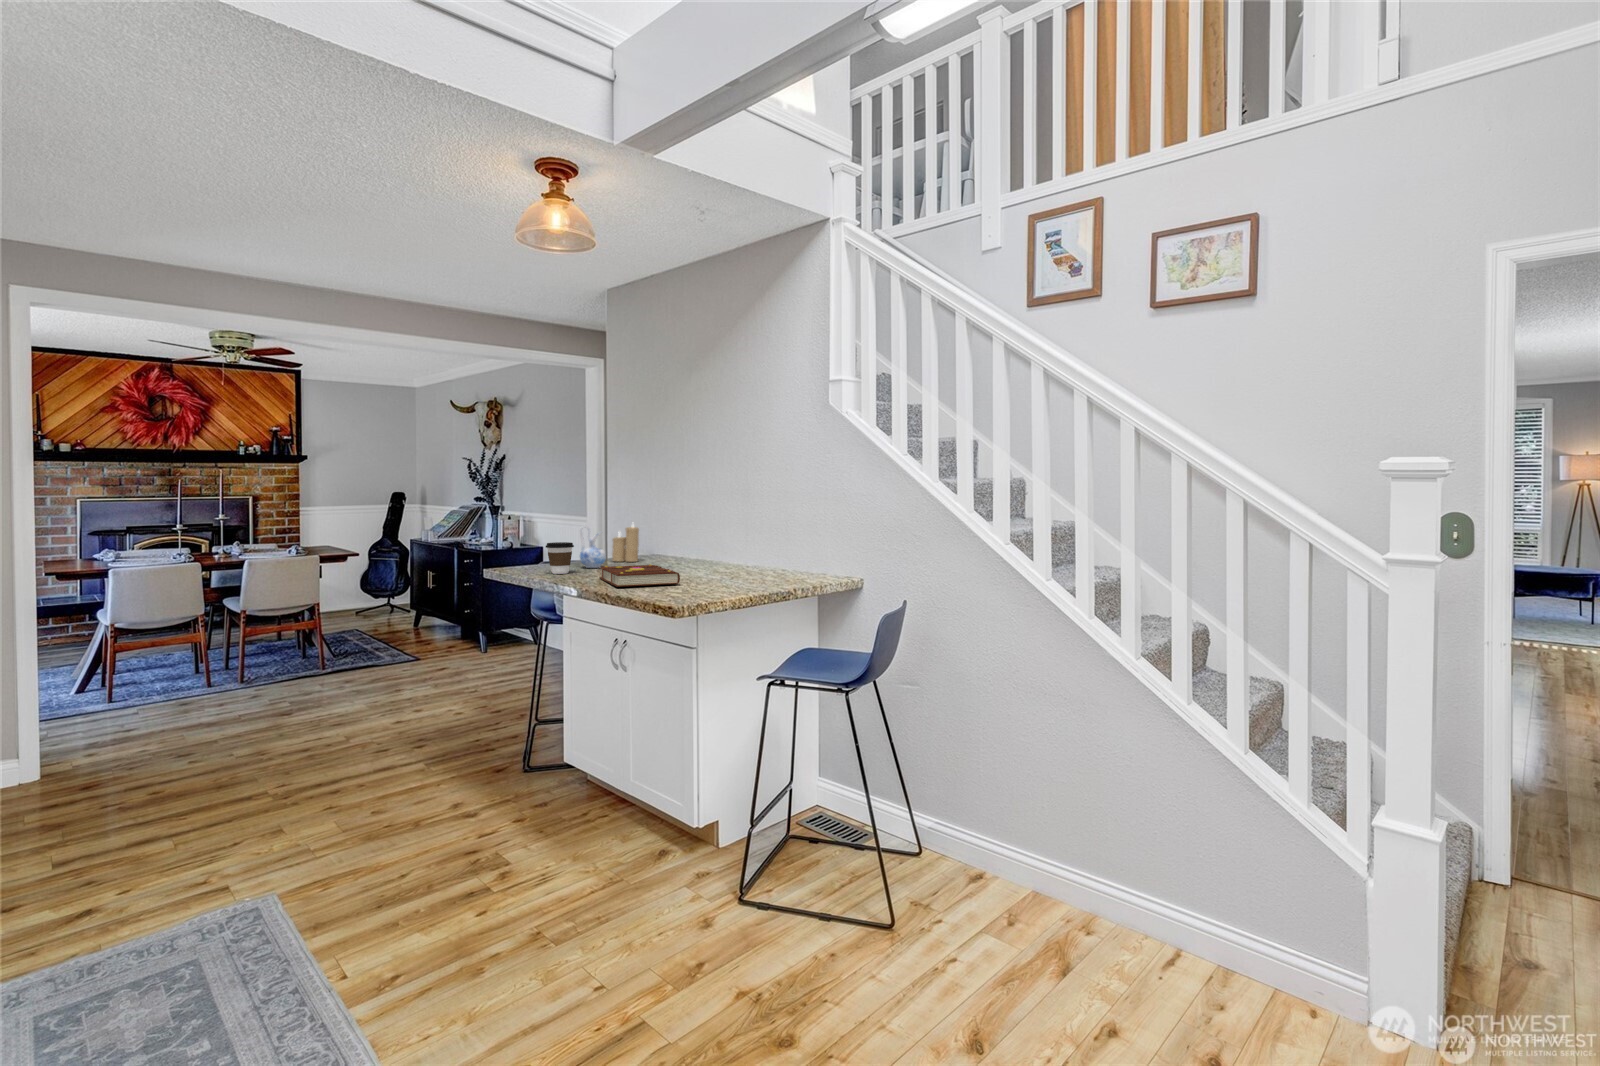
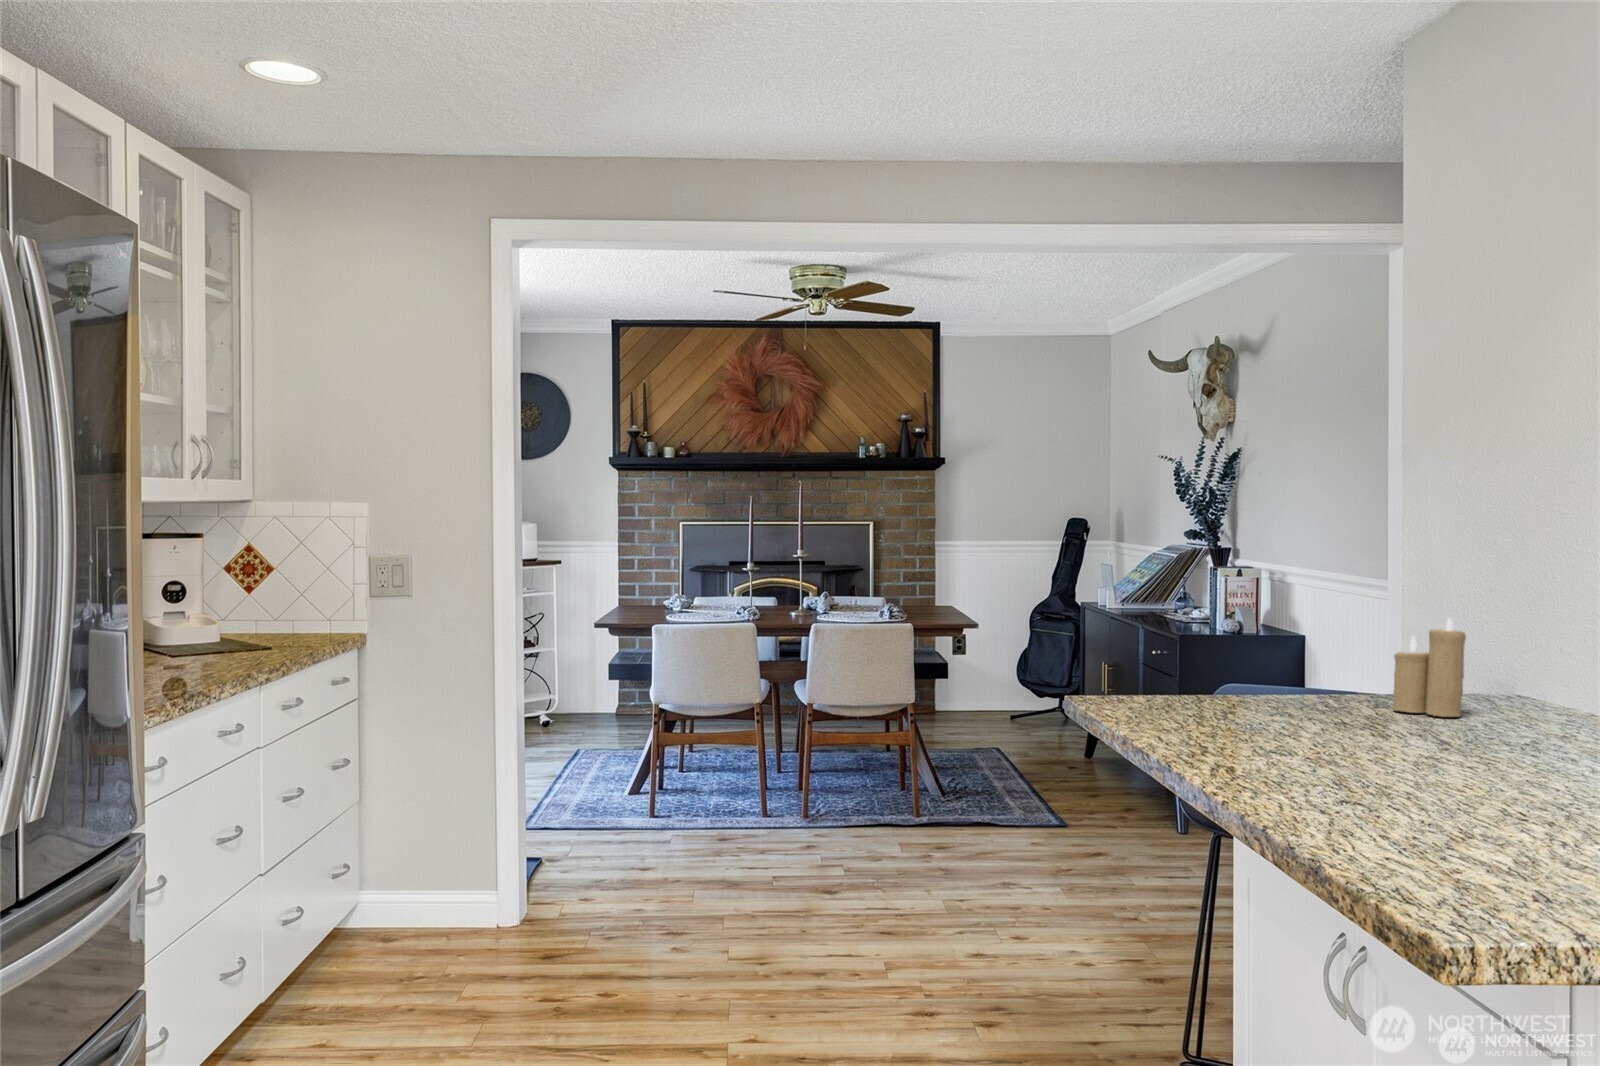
ceramic pitcher: present [580,525,606,568] -> none [1298,623,1365,729]
coffee cup: present [546,542,574,574] -> none [1205,663,1274,741]
book: present [599,564,680,587] -> none [1322,742,1546,832]

